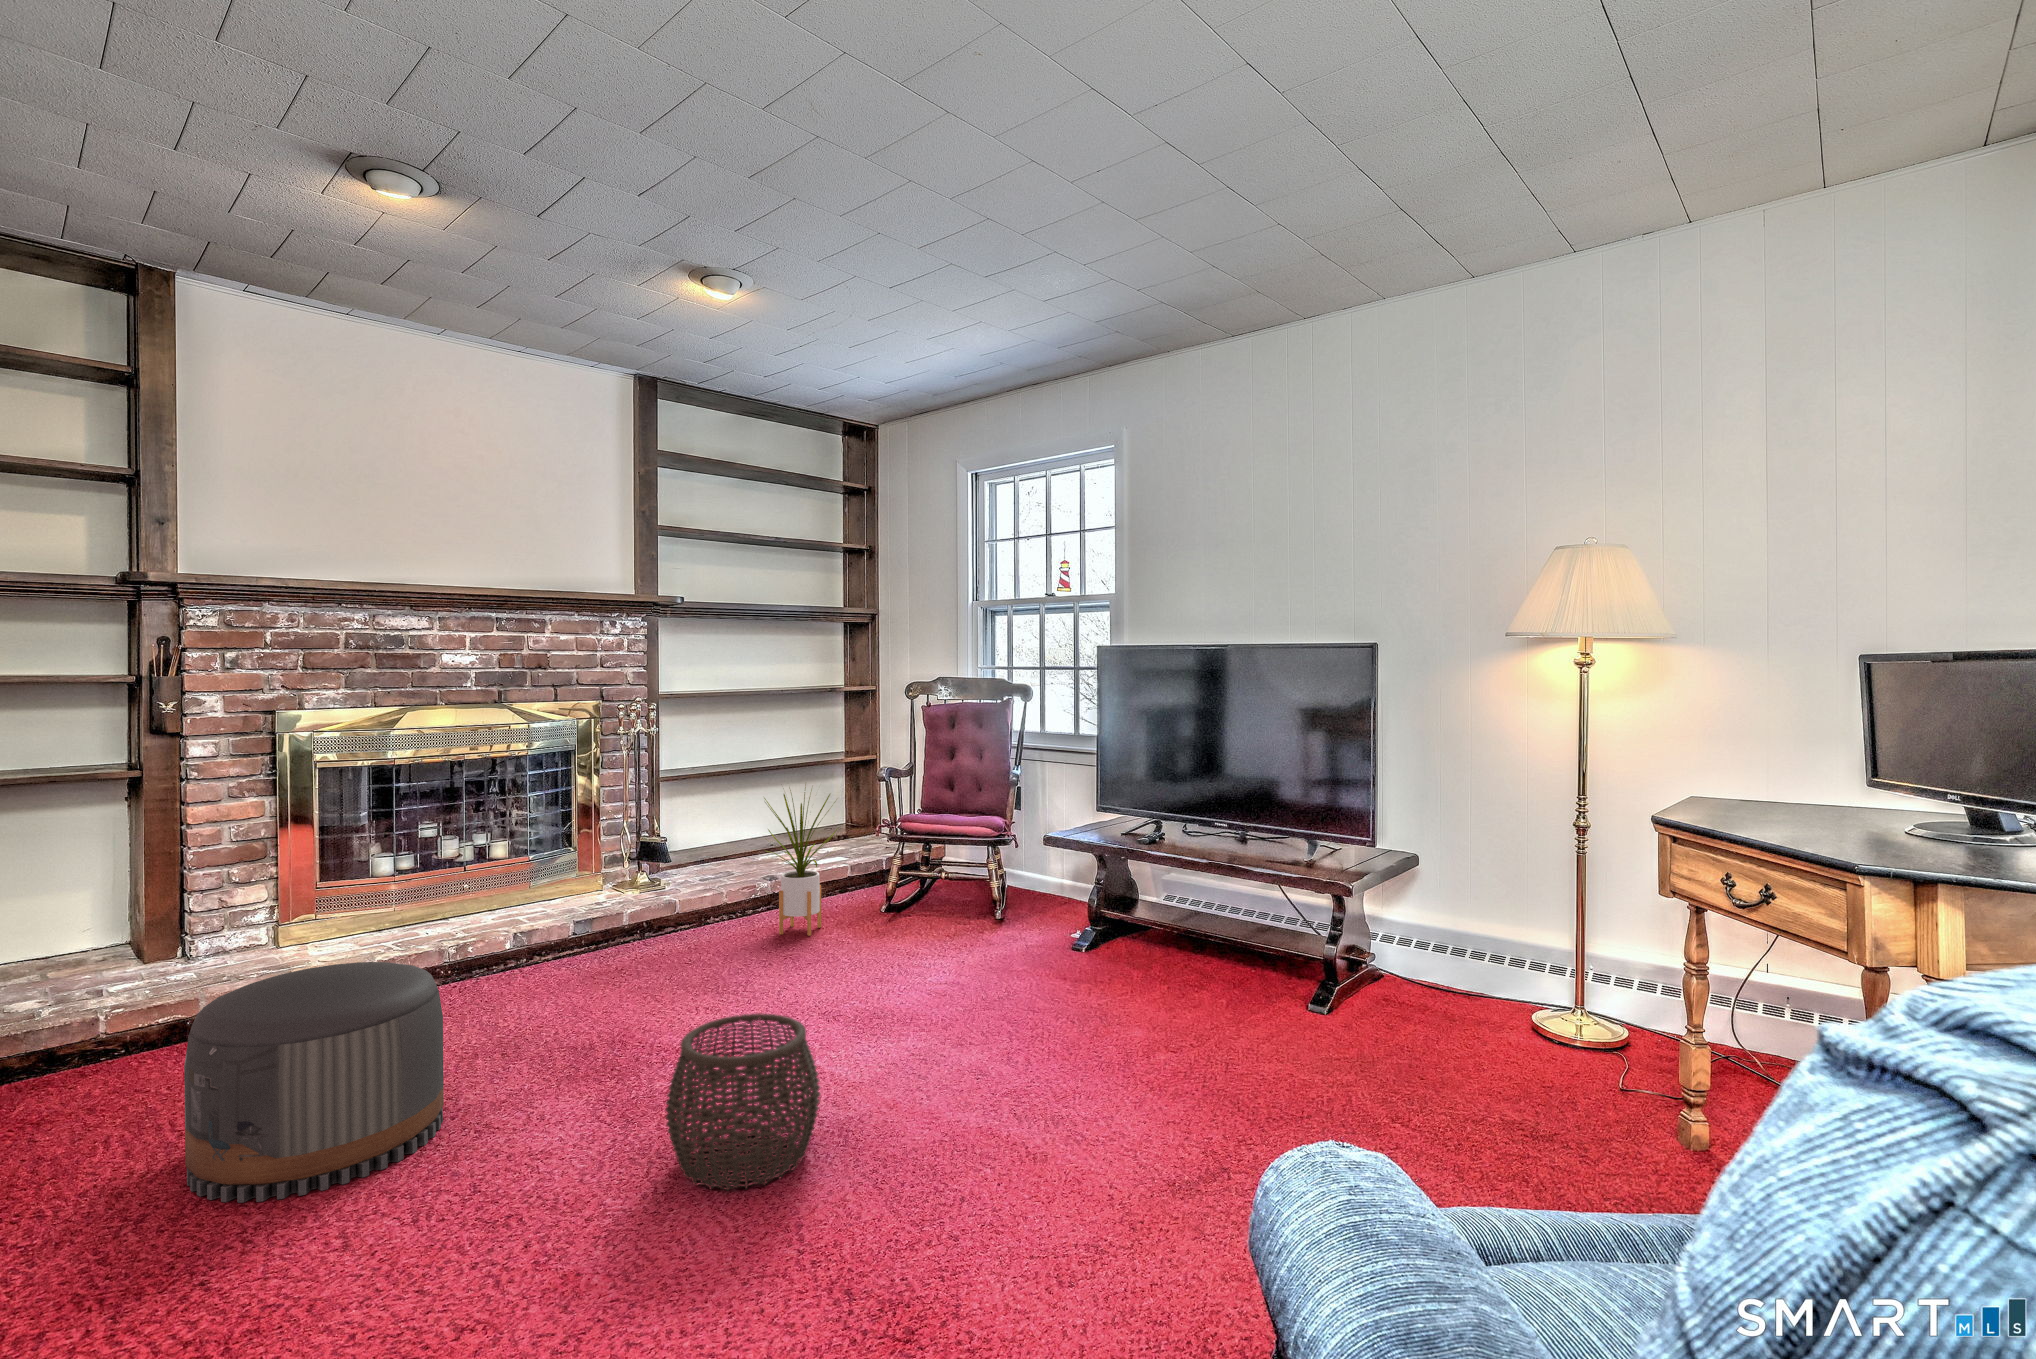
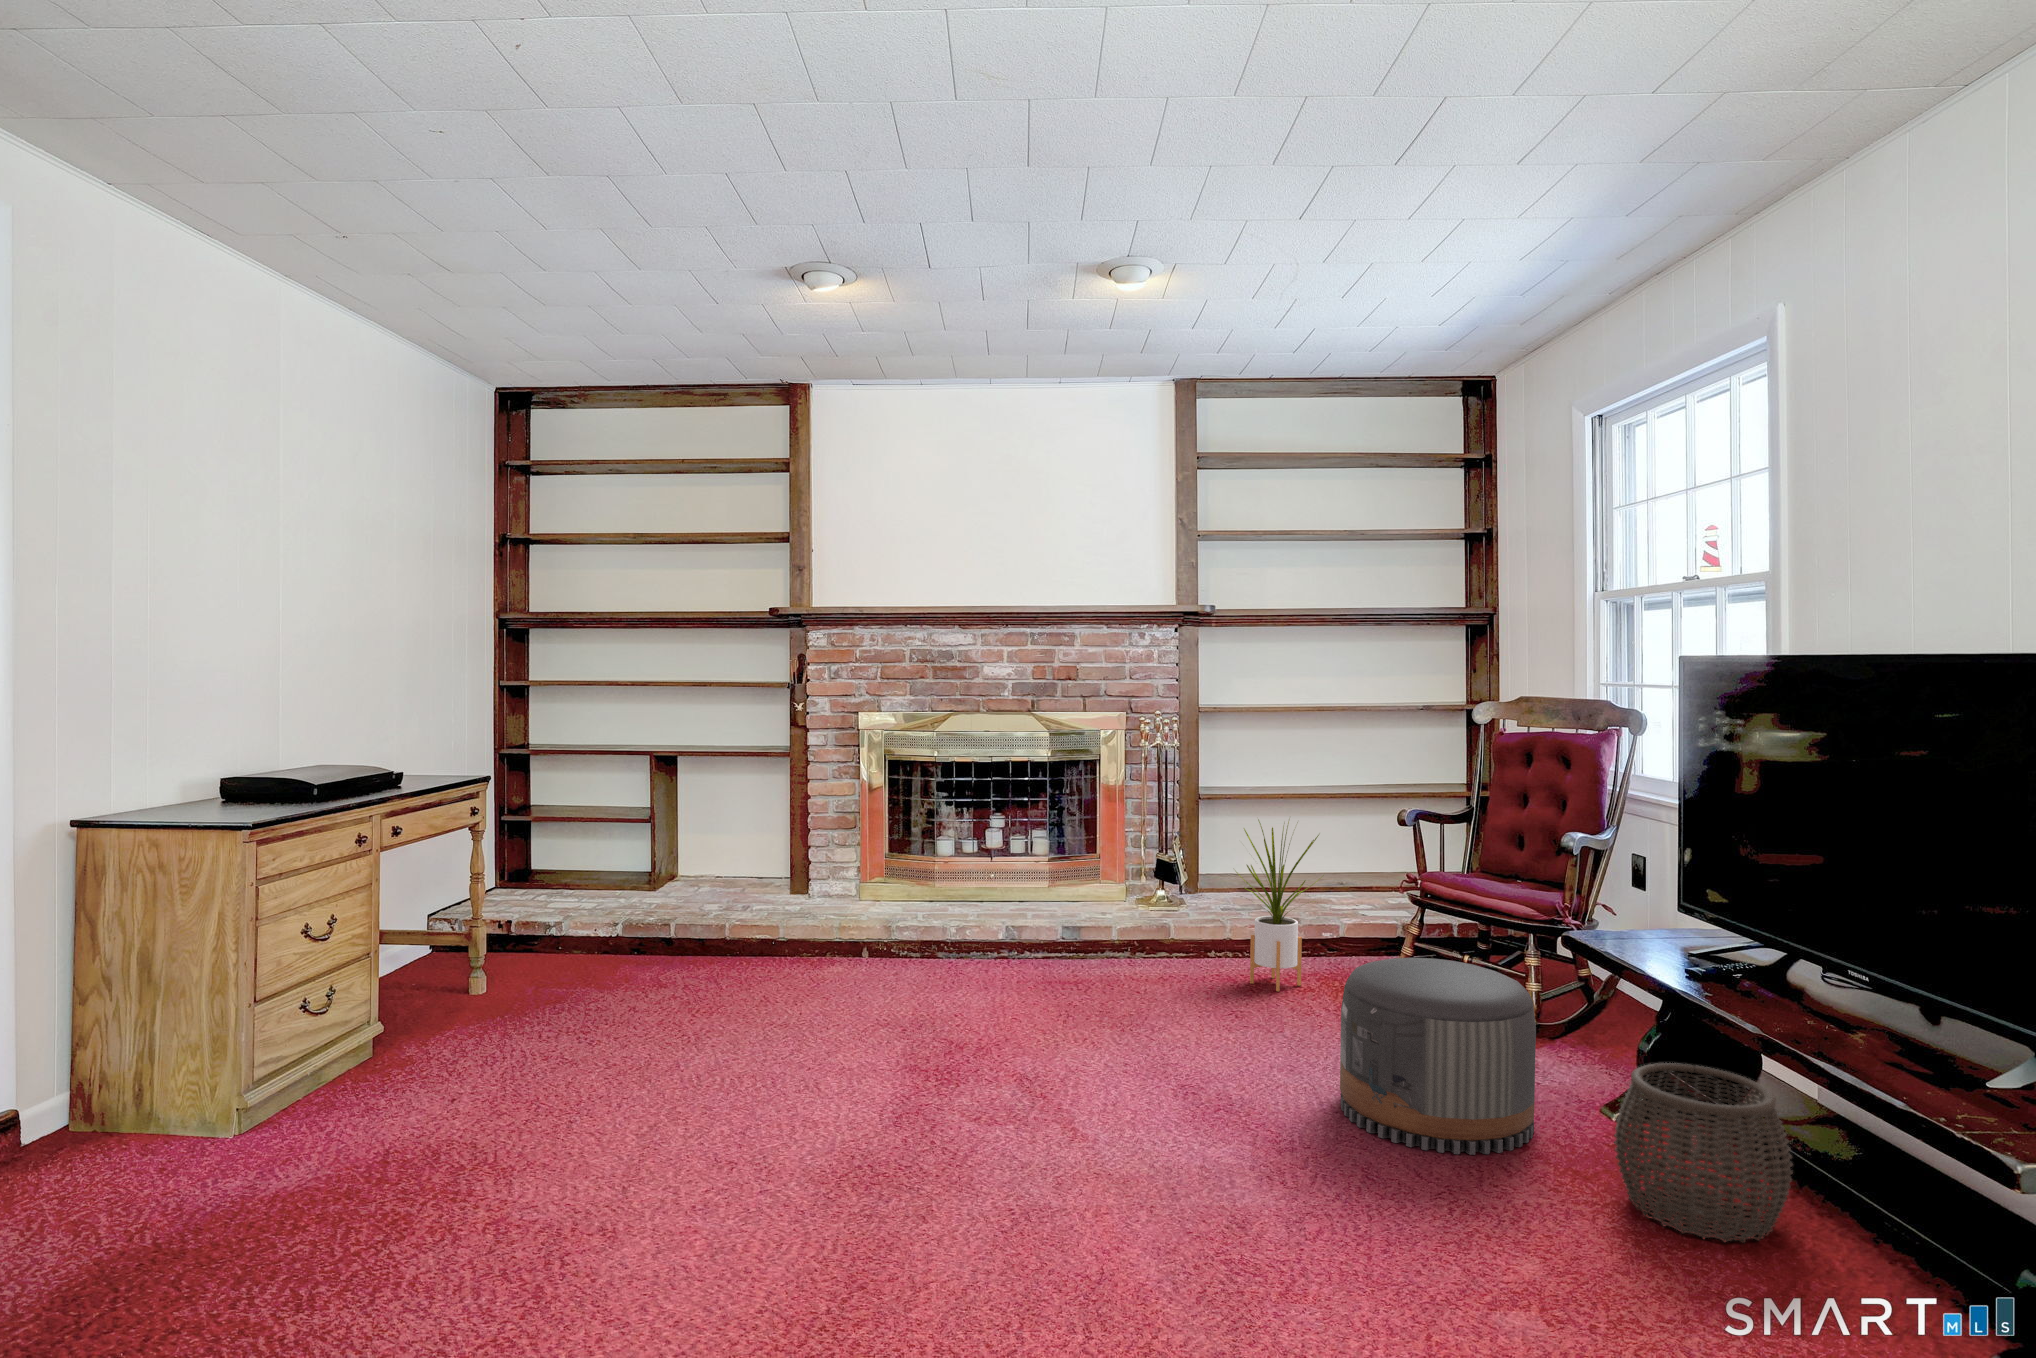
pouf: present [184,962,444,1203] -> present [1340,958,1536,1155]
woven basket: present [666,1014,820,1191] -> present [1614,1063,1793,1243]

